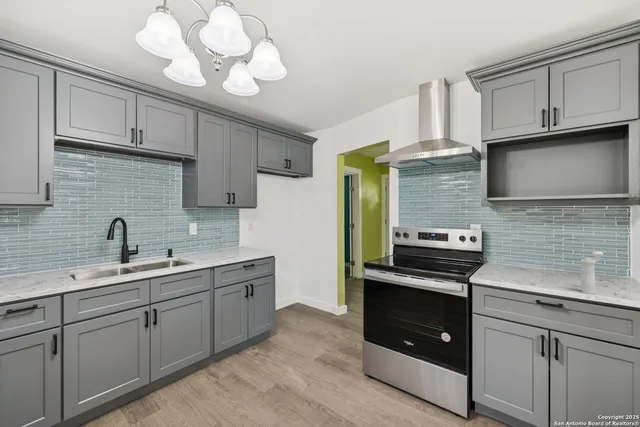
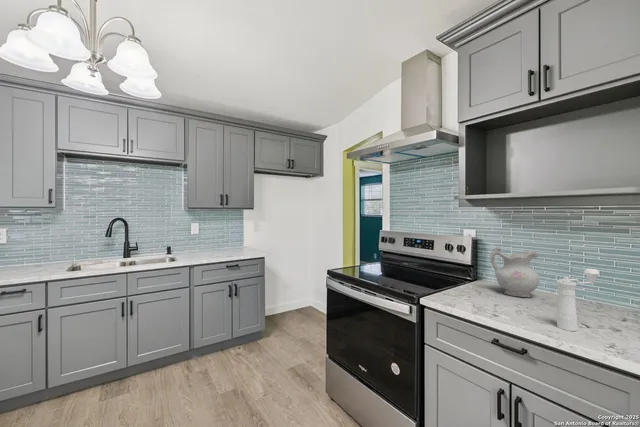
ceramic pitcher: none [504,240,540,275] -> present [490,248,539,297]

